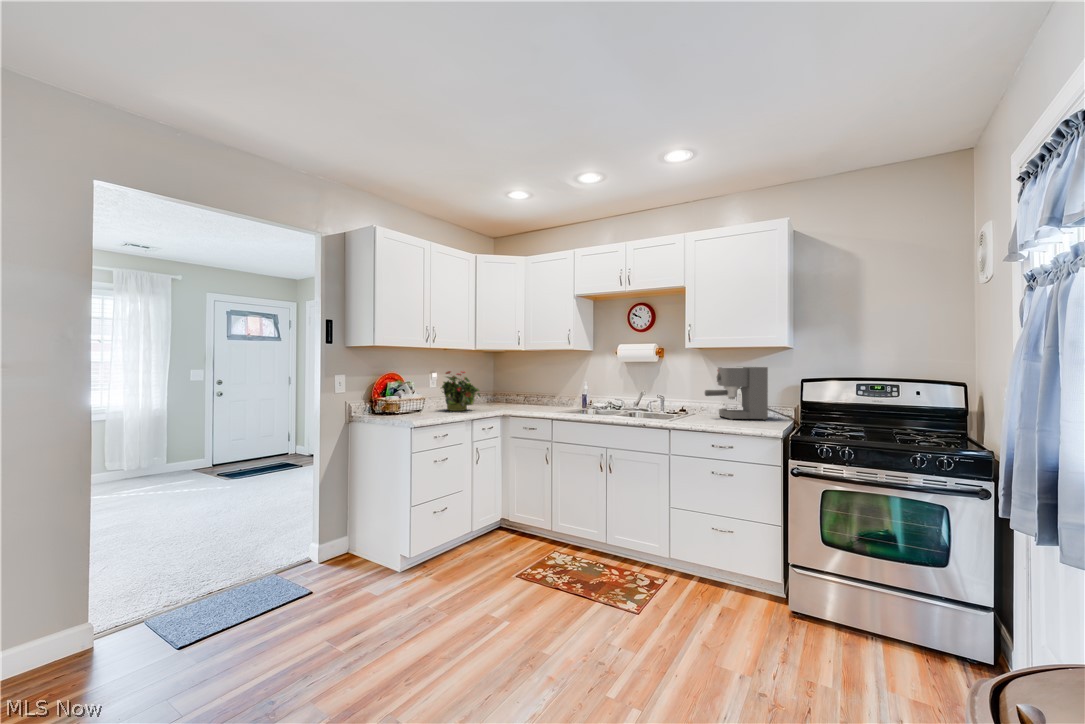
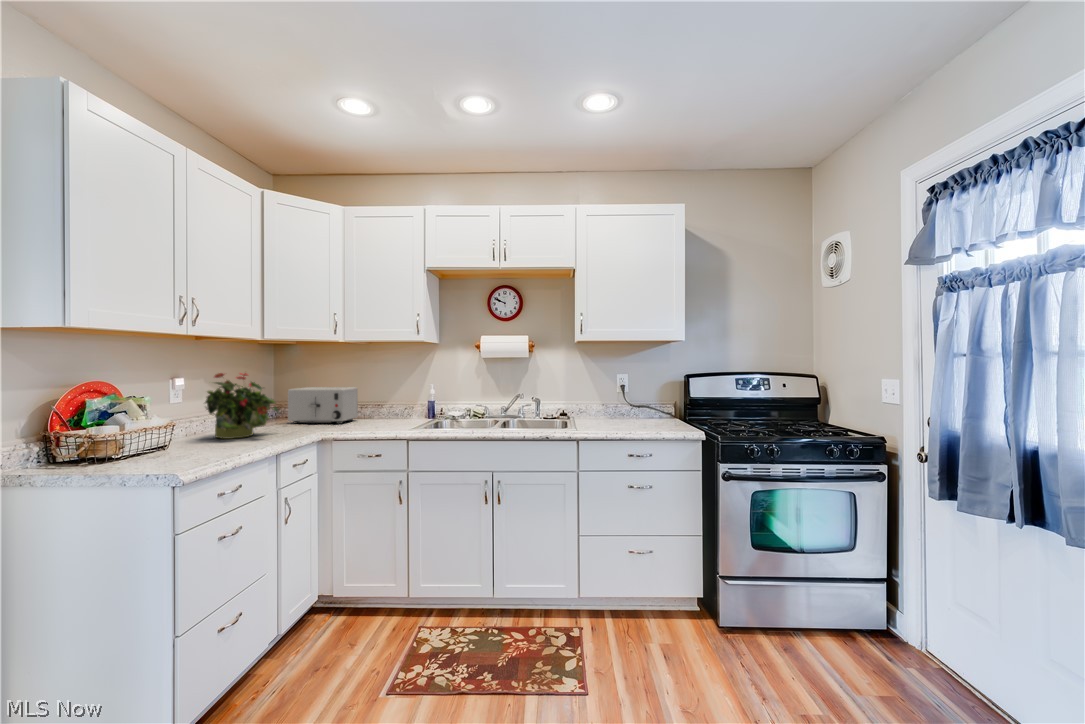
coffee maker: present [705,367,768,420] -> none [590,363,650,422]
toaster: none [493,382,536,408] -> present [288,387,358,424]

